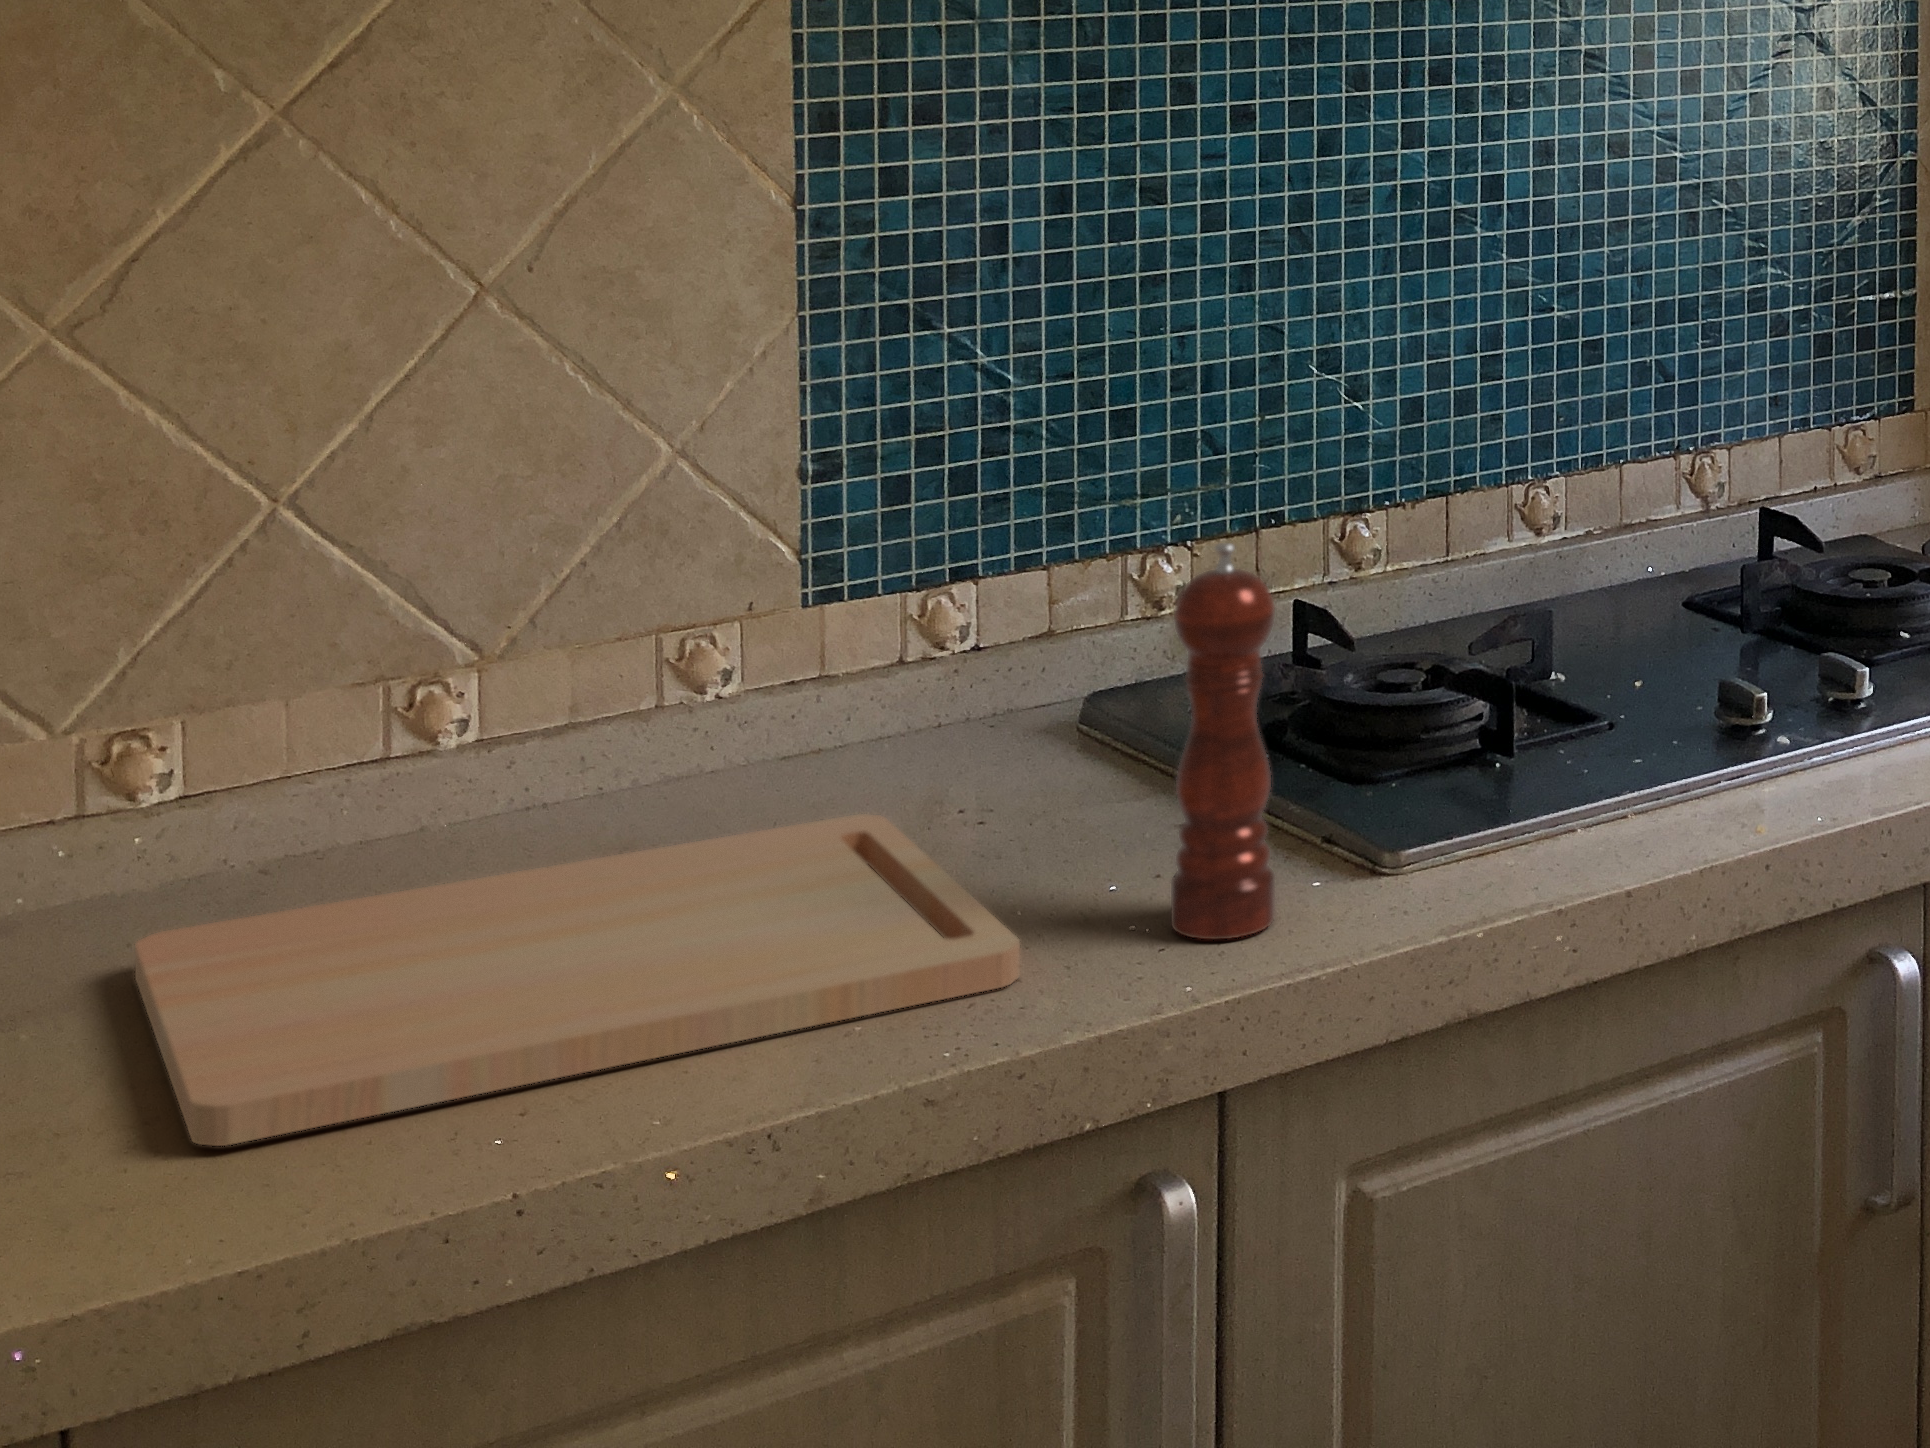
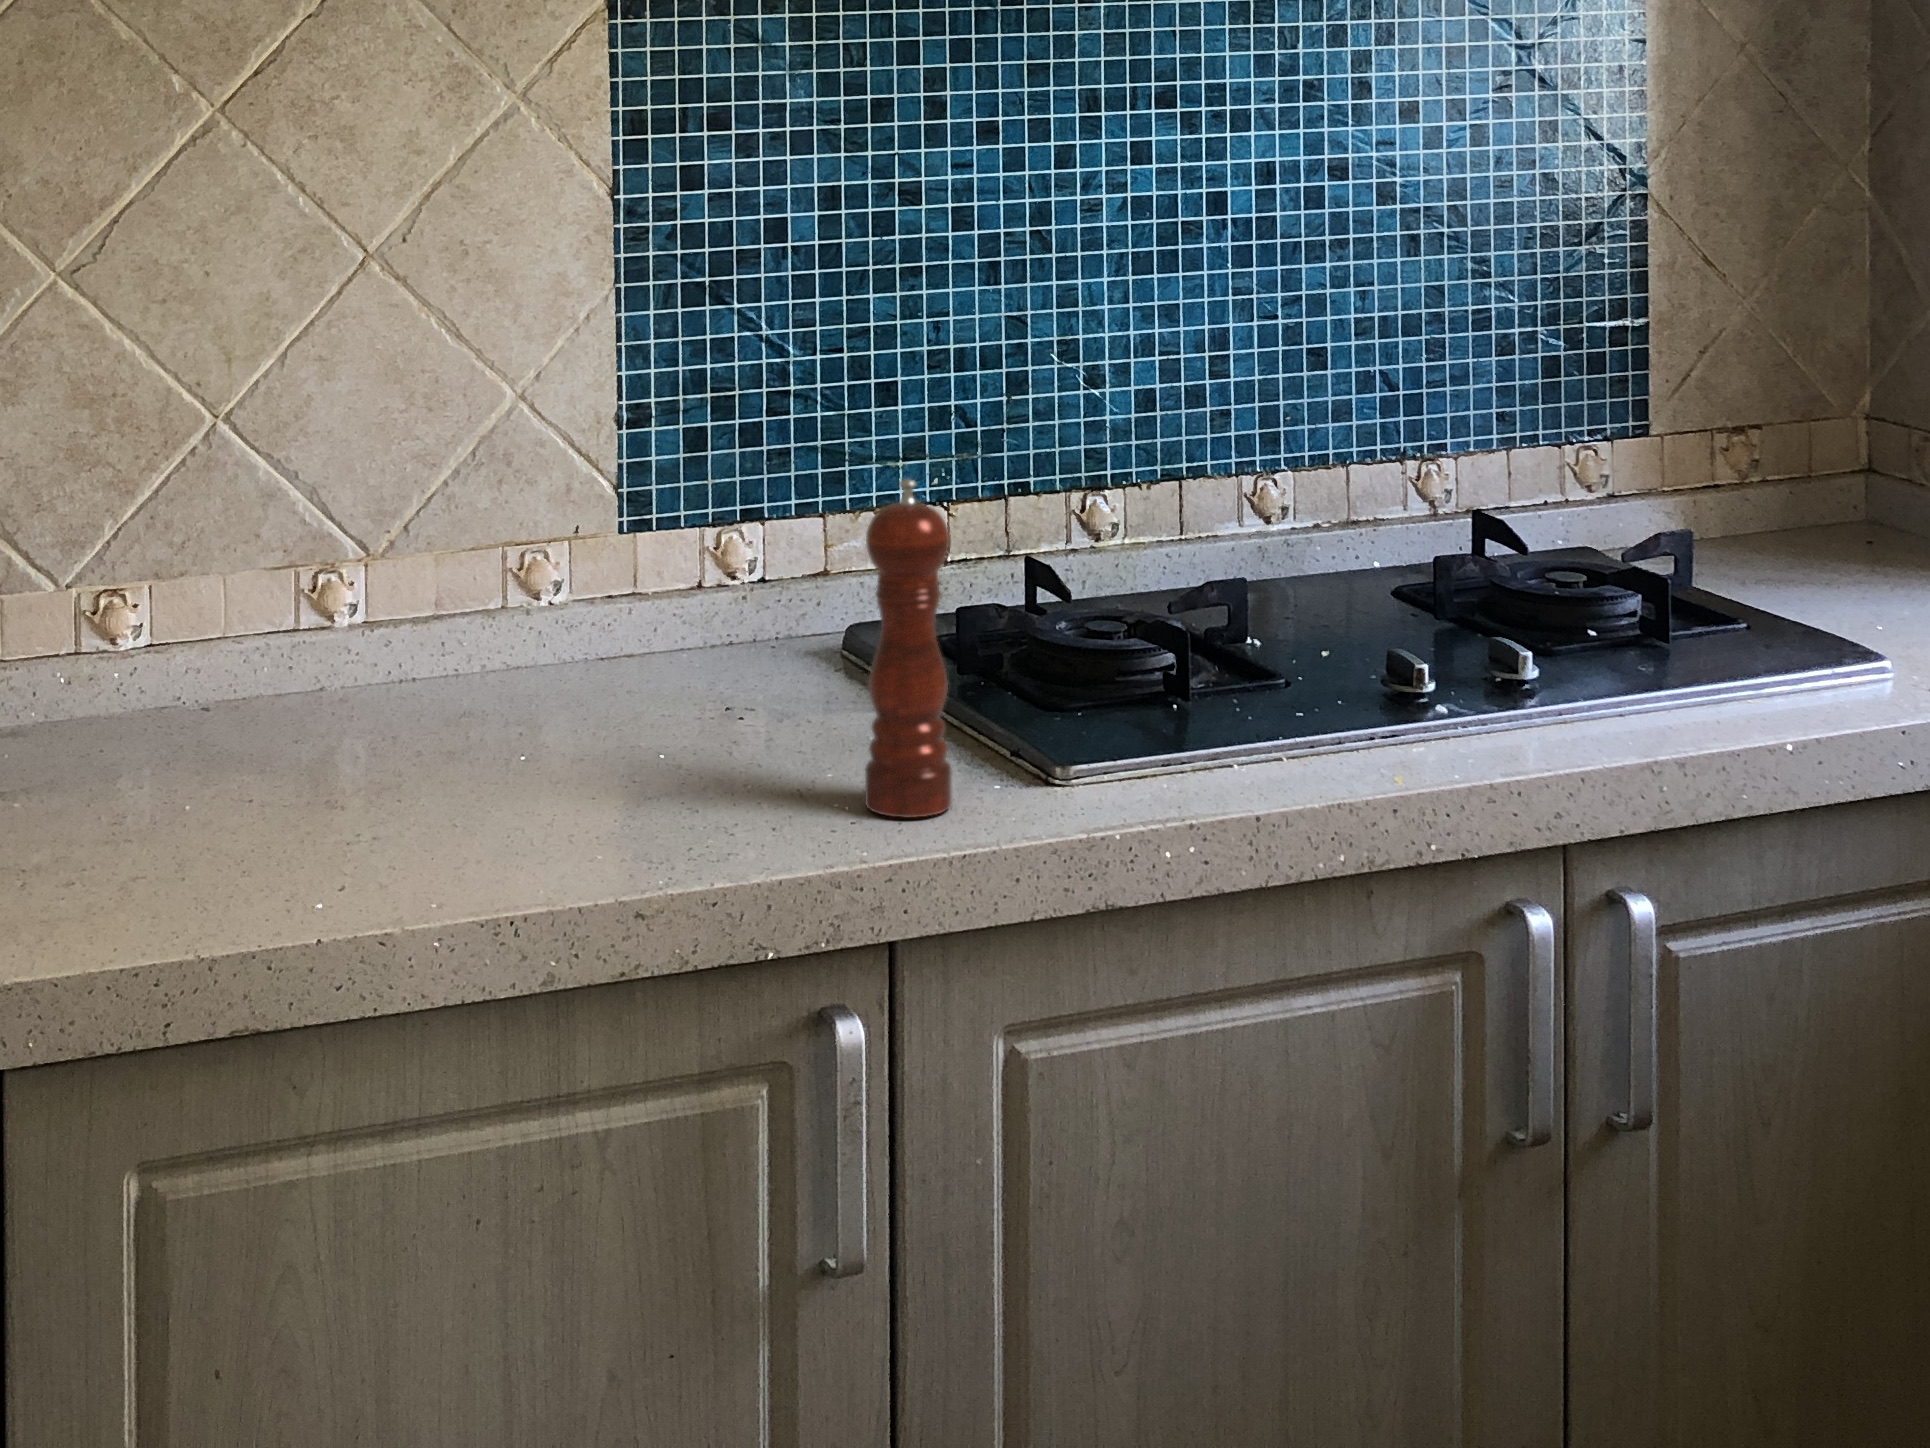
cutting board: present [135,814,1020,1146] -> none [99,699,735,883]

